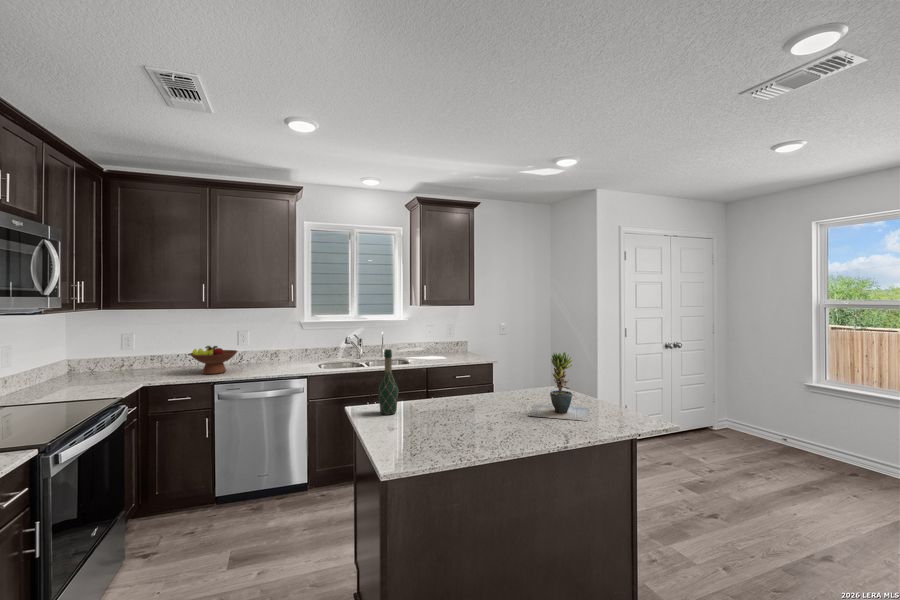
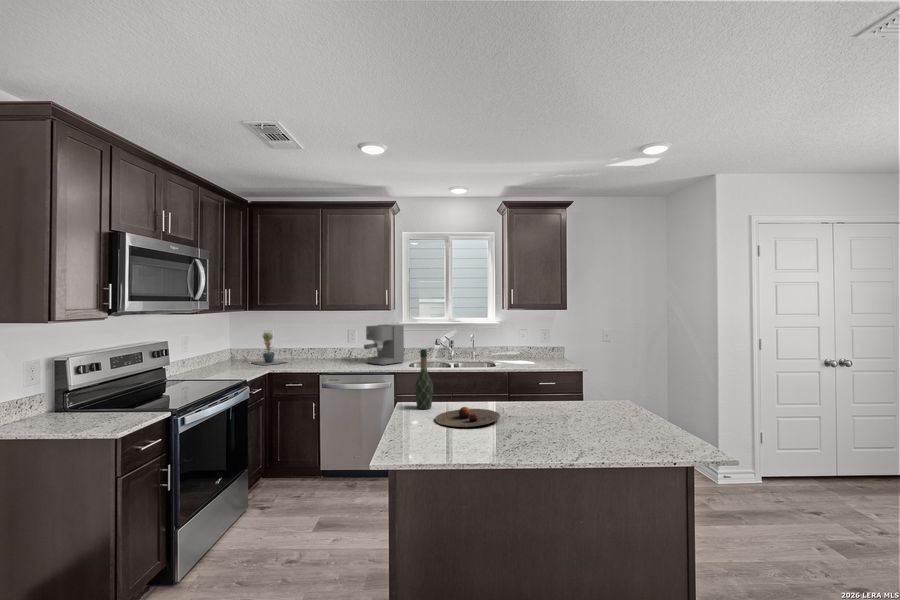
coffee maker: none [265,323,309,369] -> present [364,324,404,365]
fruit bowl: present [190,346,237,374] -> none [306,342,343,366]
potted plant: present [529,352,589,421] -> present [254,333,286,365]
plate: none [415,408,482,430] -> present [435,407,500,427]

